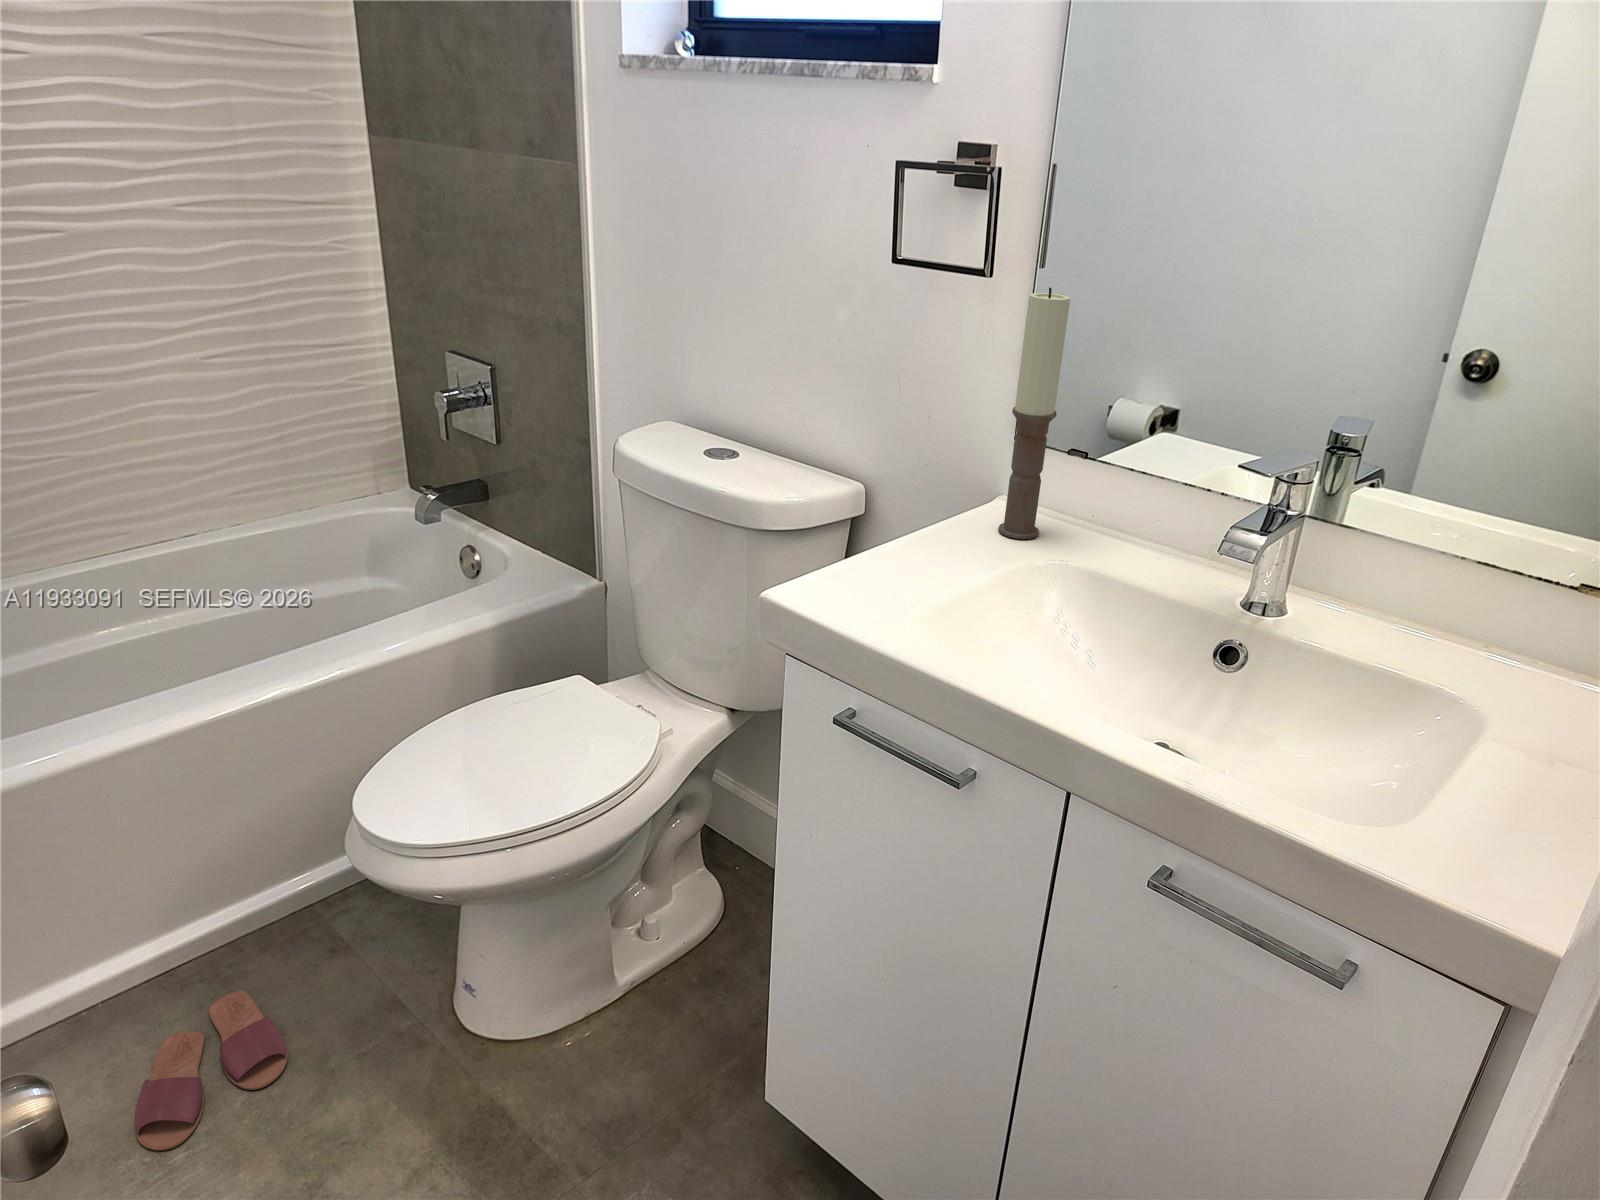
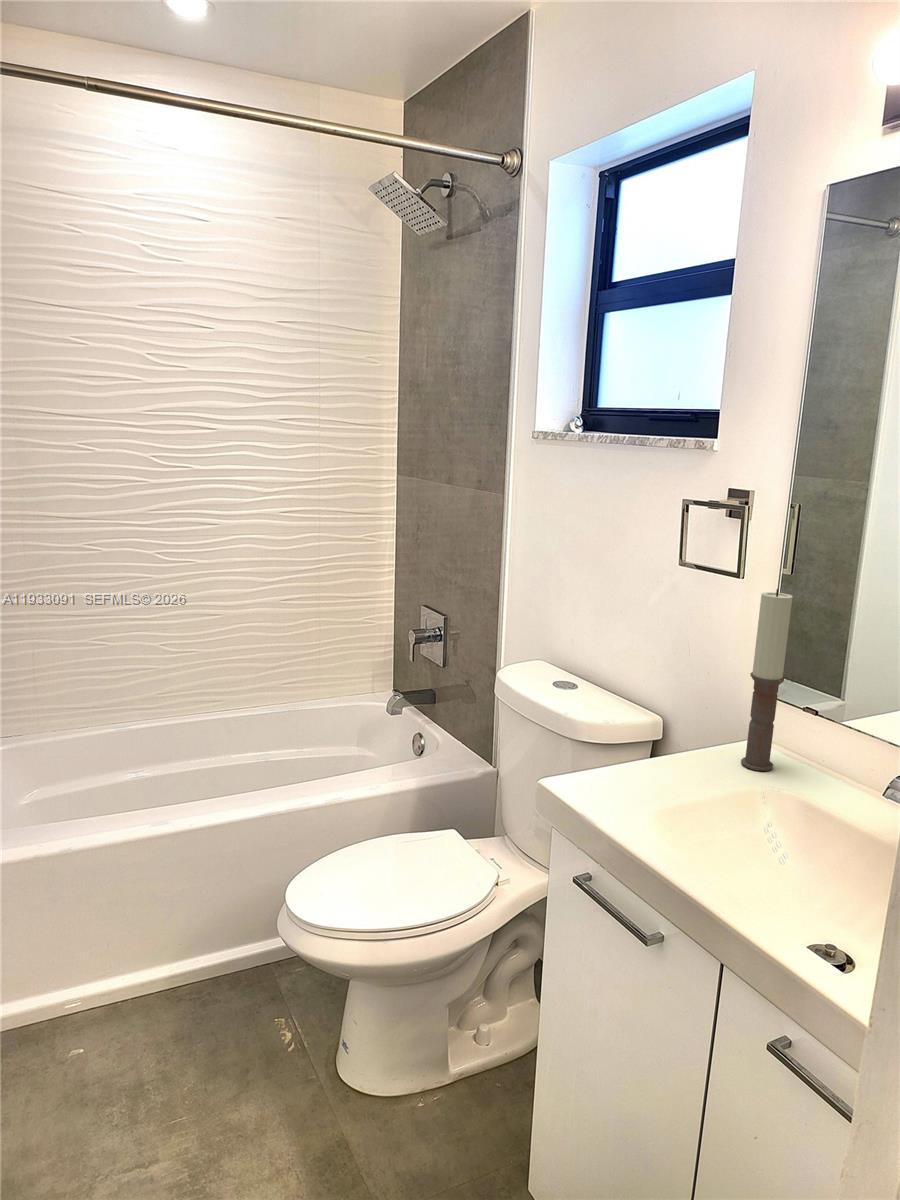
slippers: present [135,991,288,1150] -> none [127,1011,229,1108]

